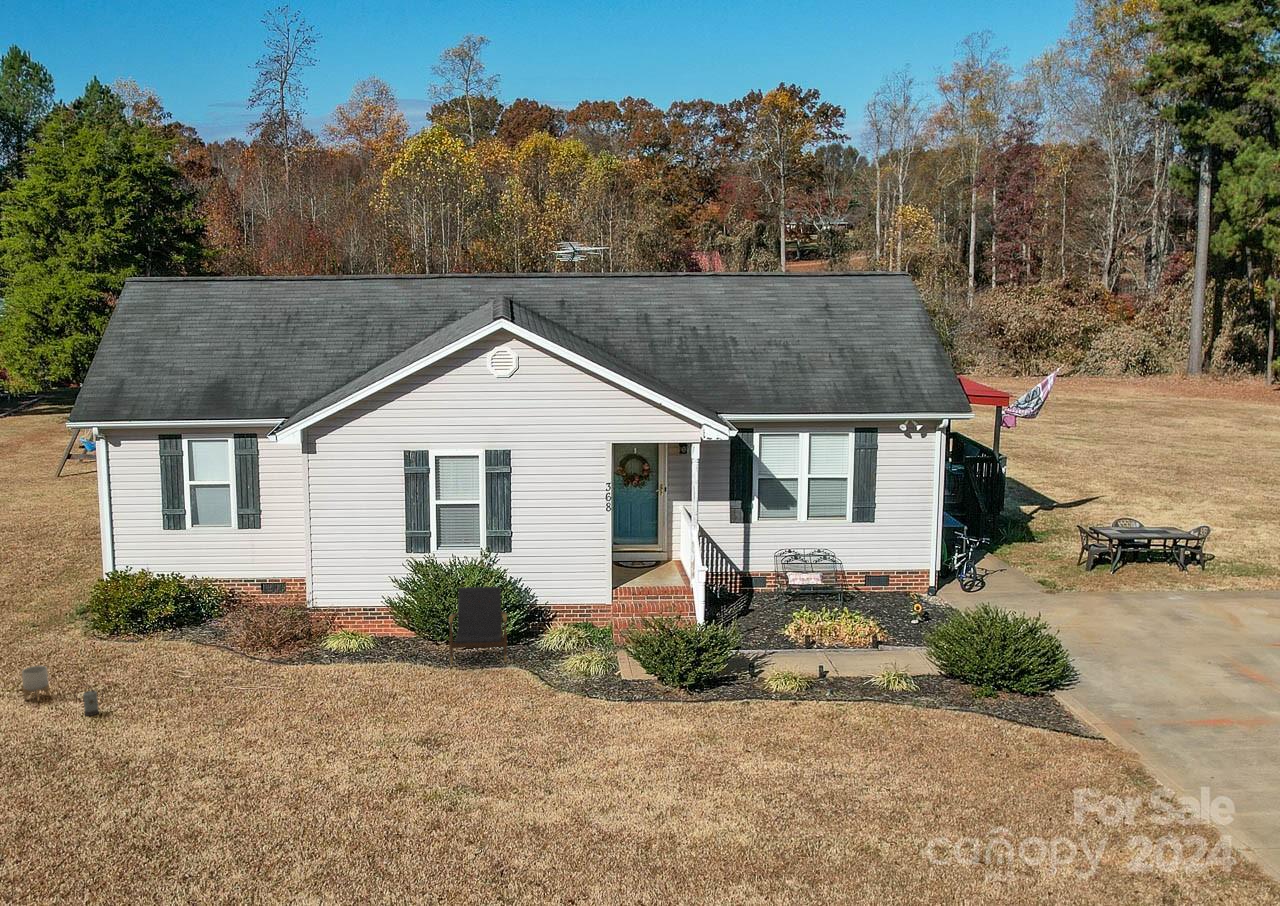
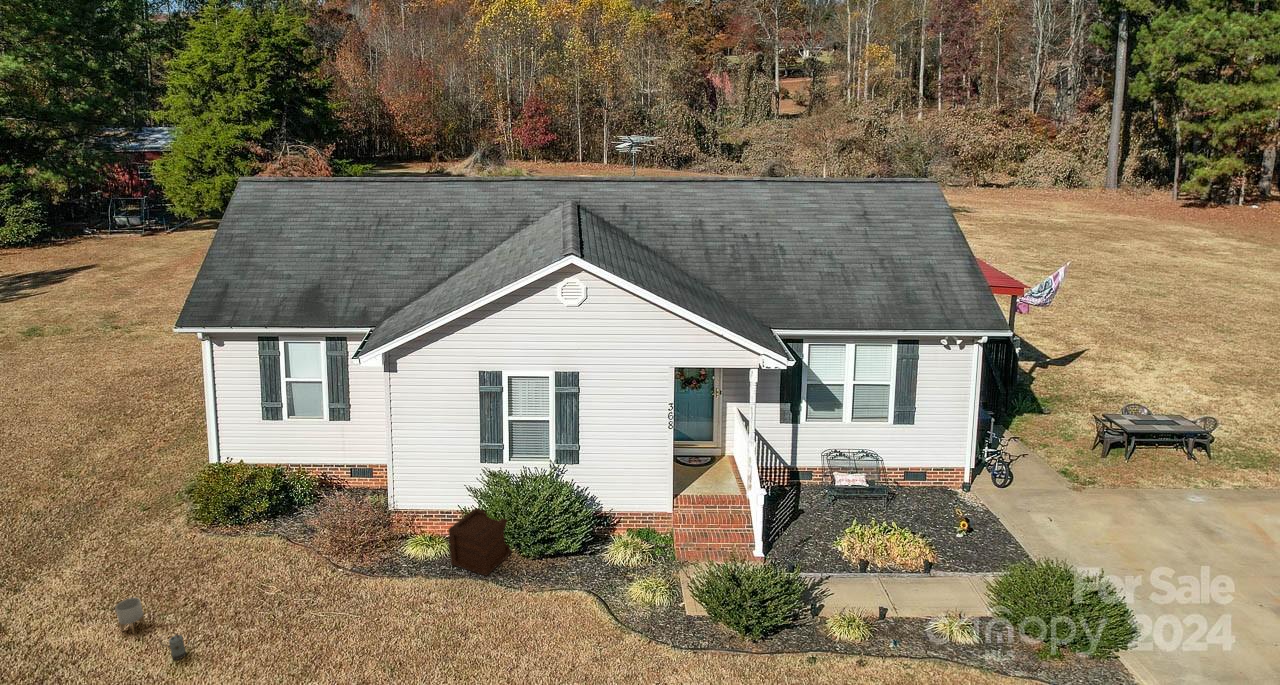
lounge chair: present [449,587,507,664] -> none [520,506,575,585]
wooden crate: none [371,596,439,659] -> present [448,508,512,576]

